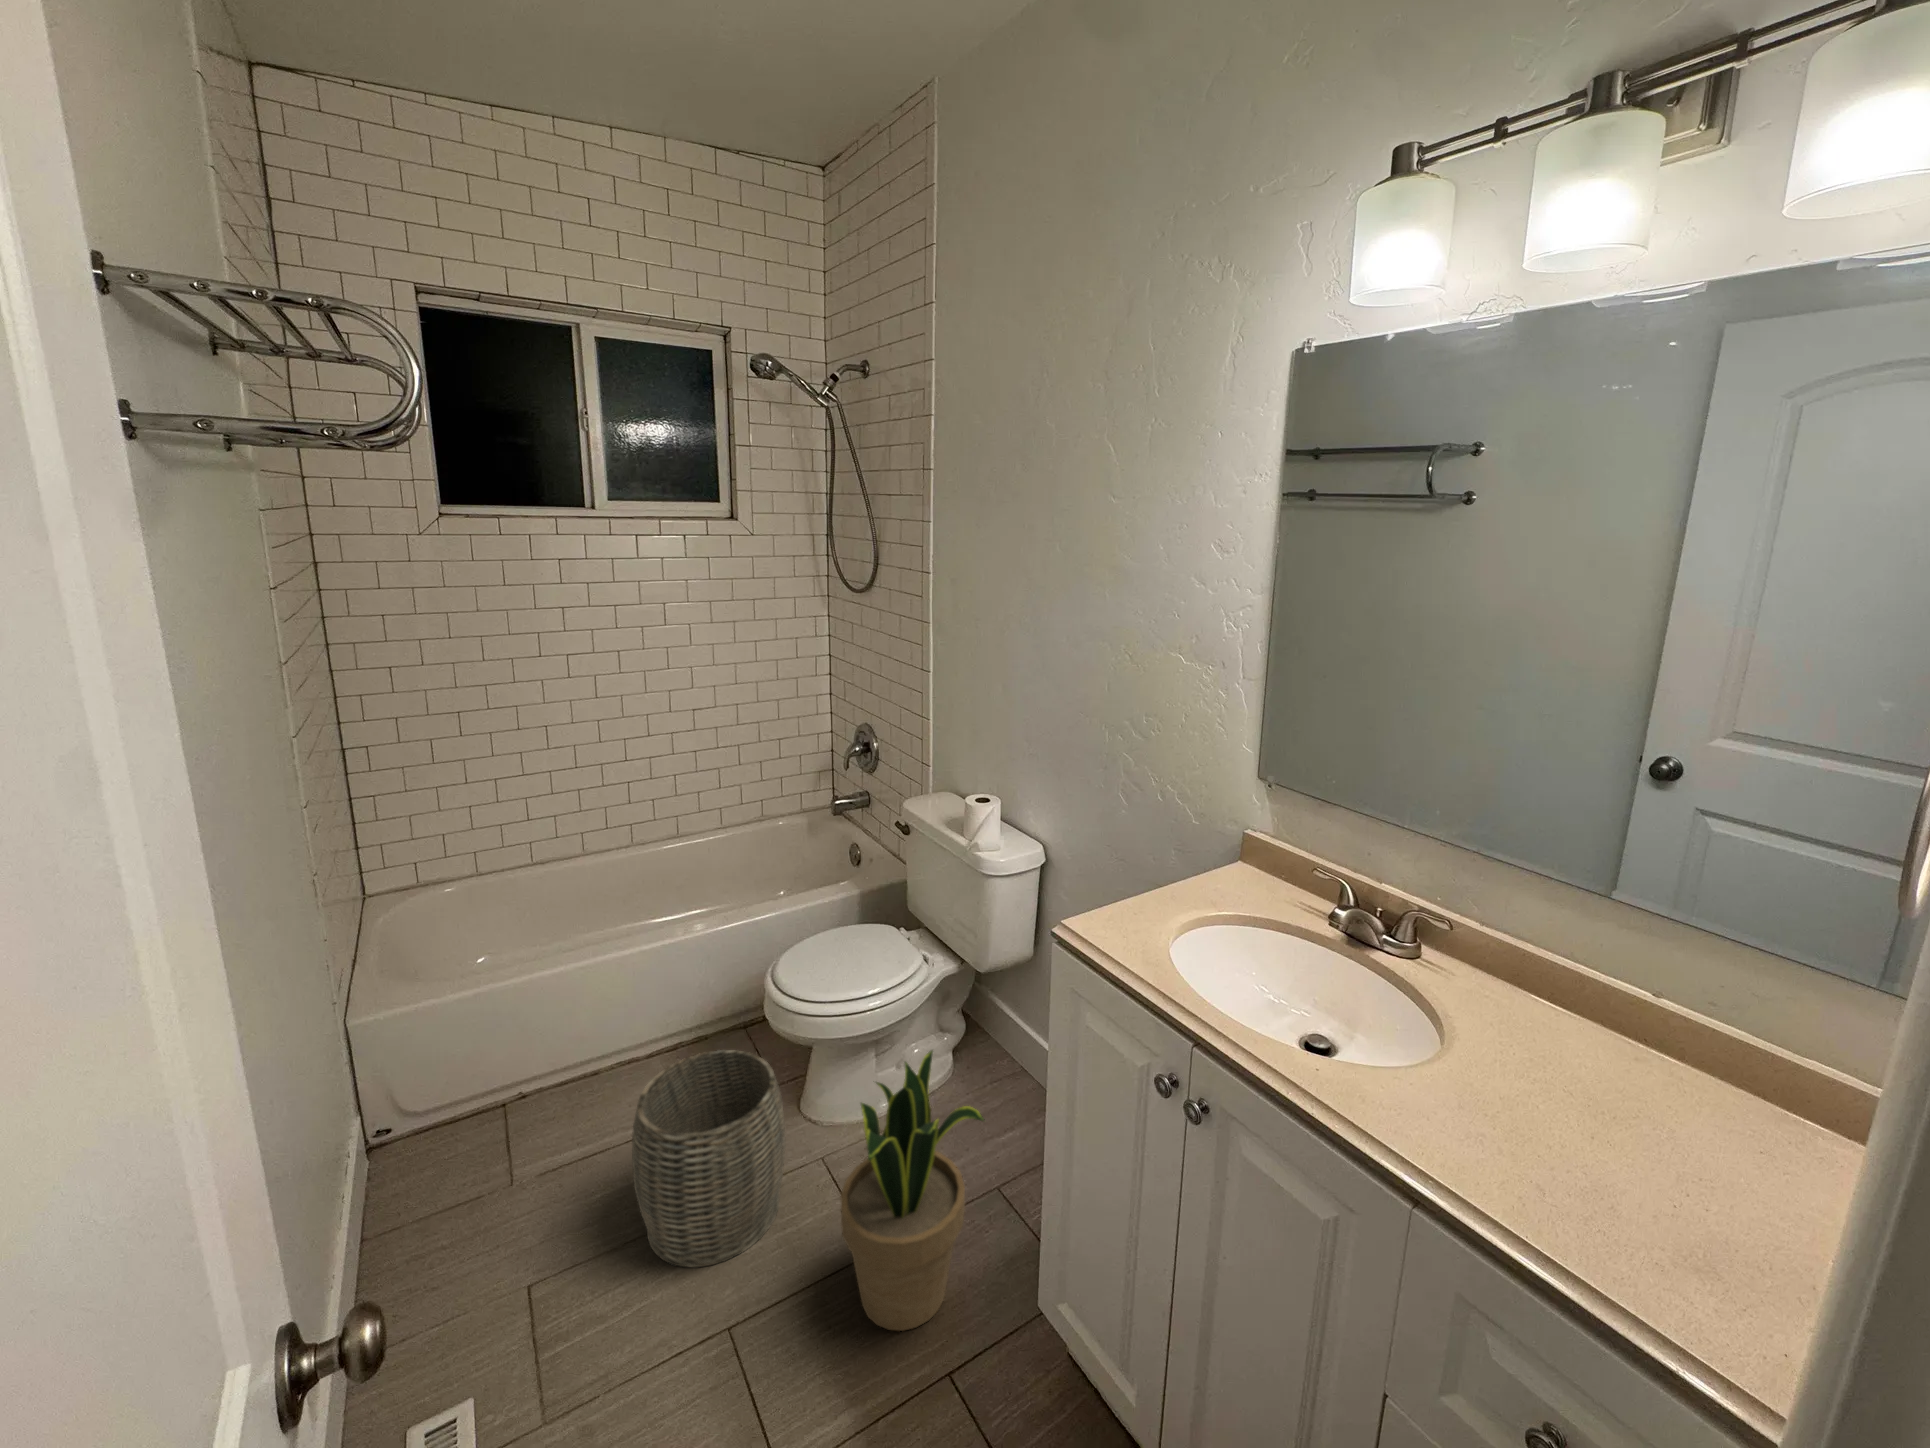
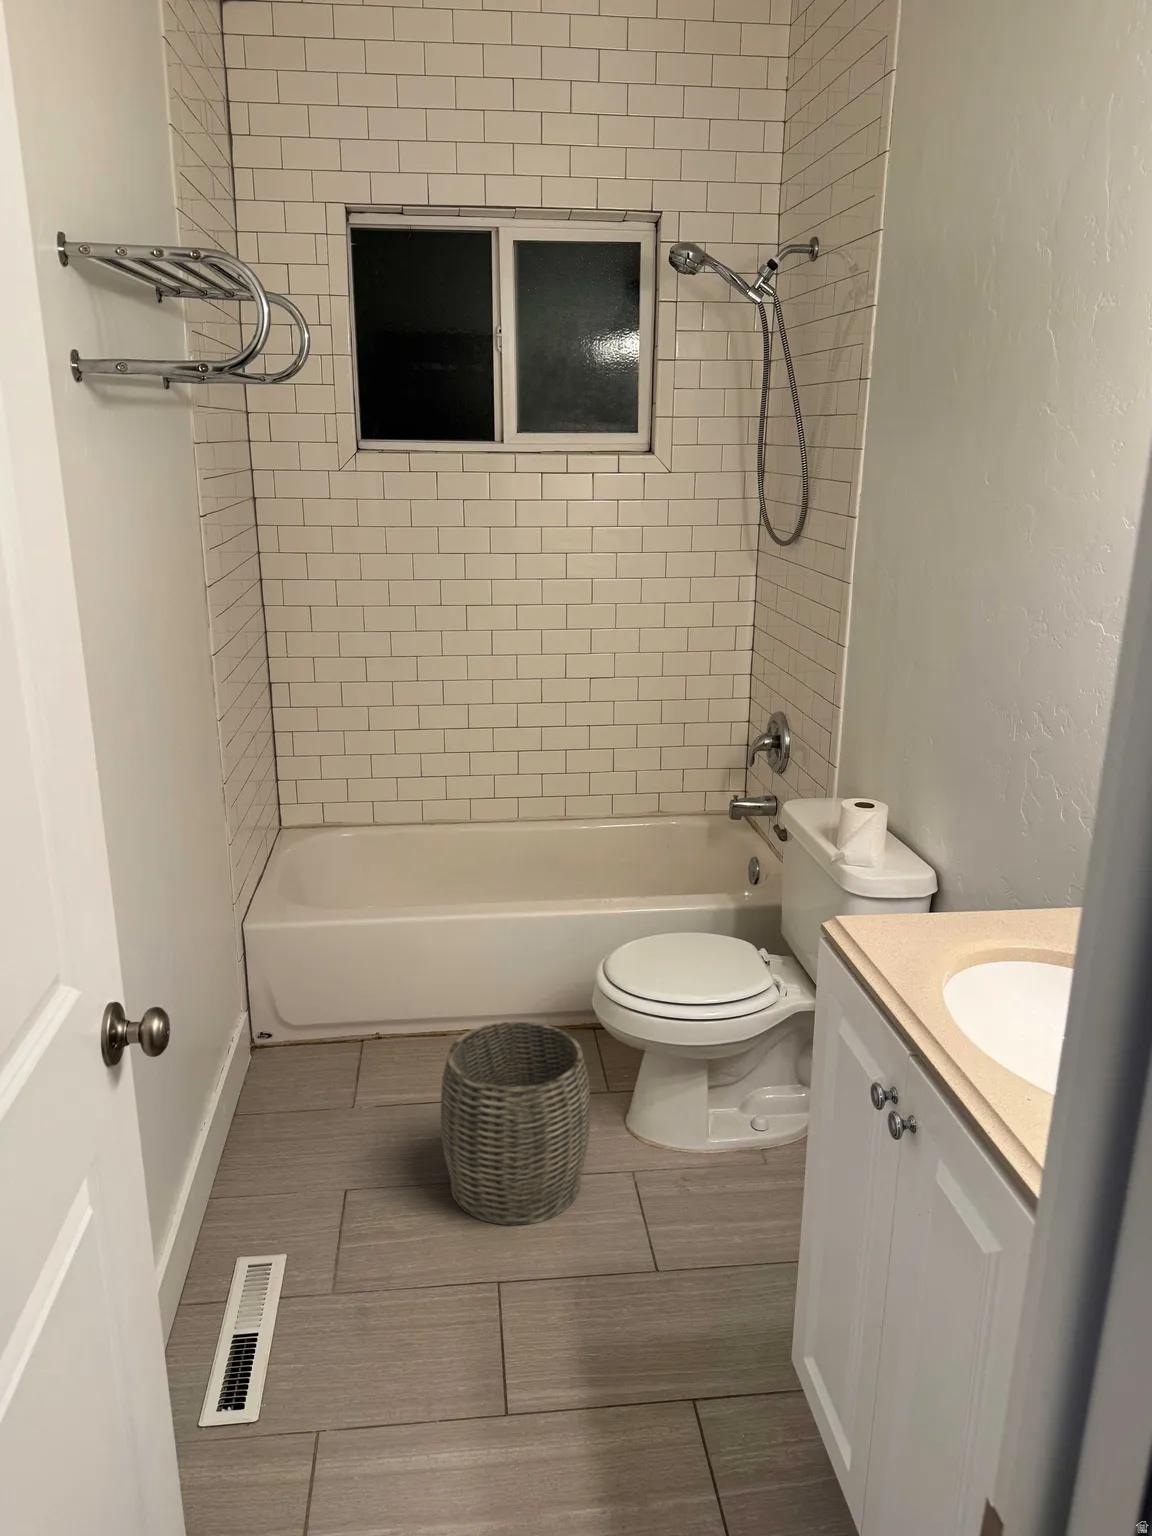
potted plant: present [840,1050,985,1331] -> none [611,1061,772,1342]

